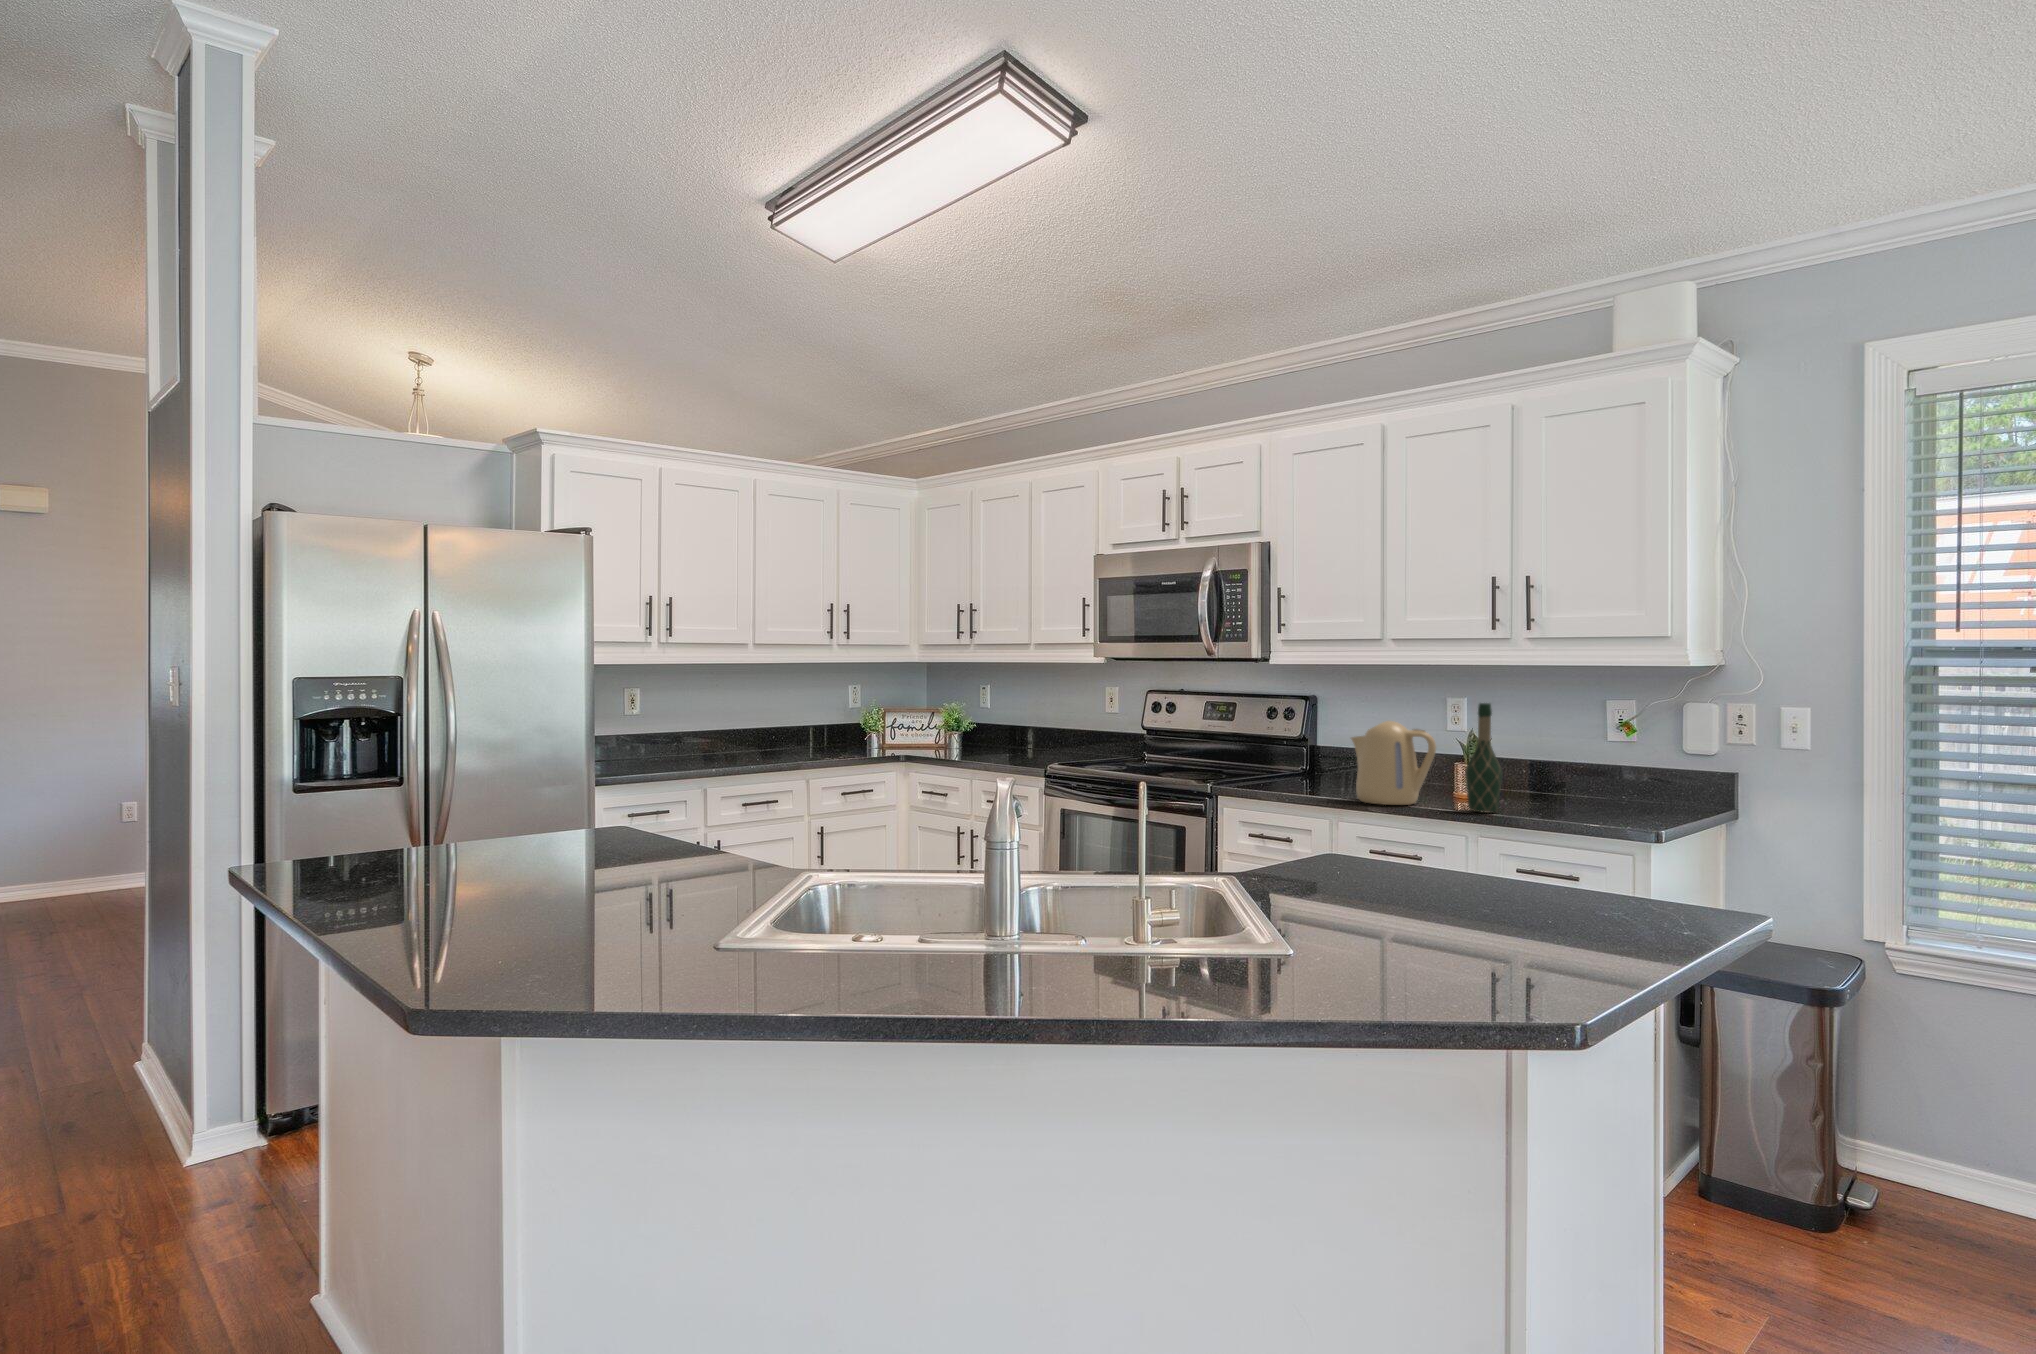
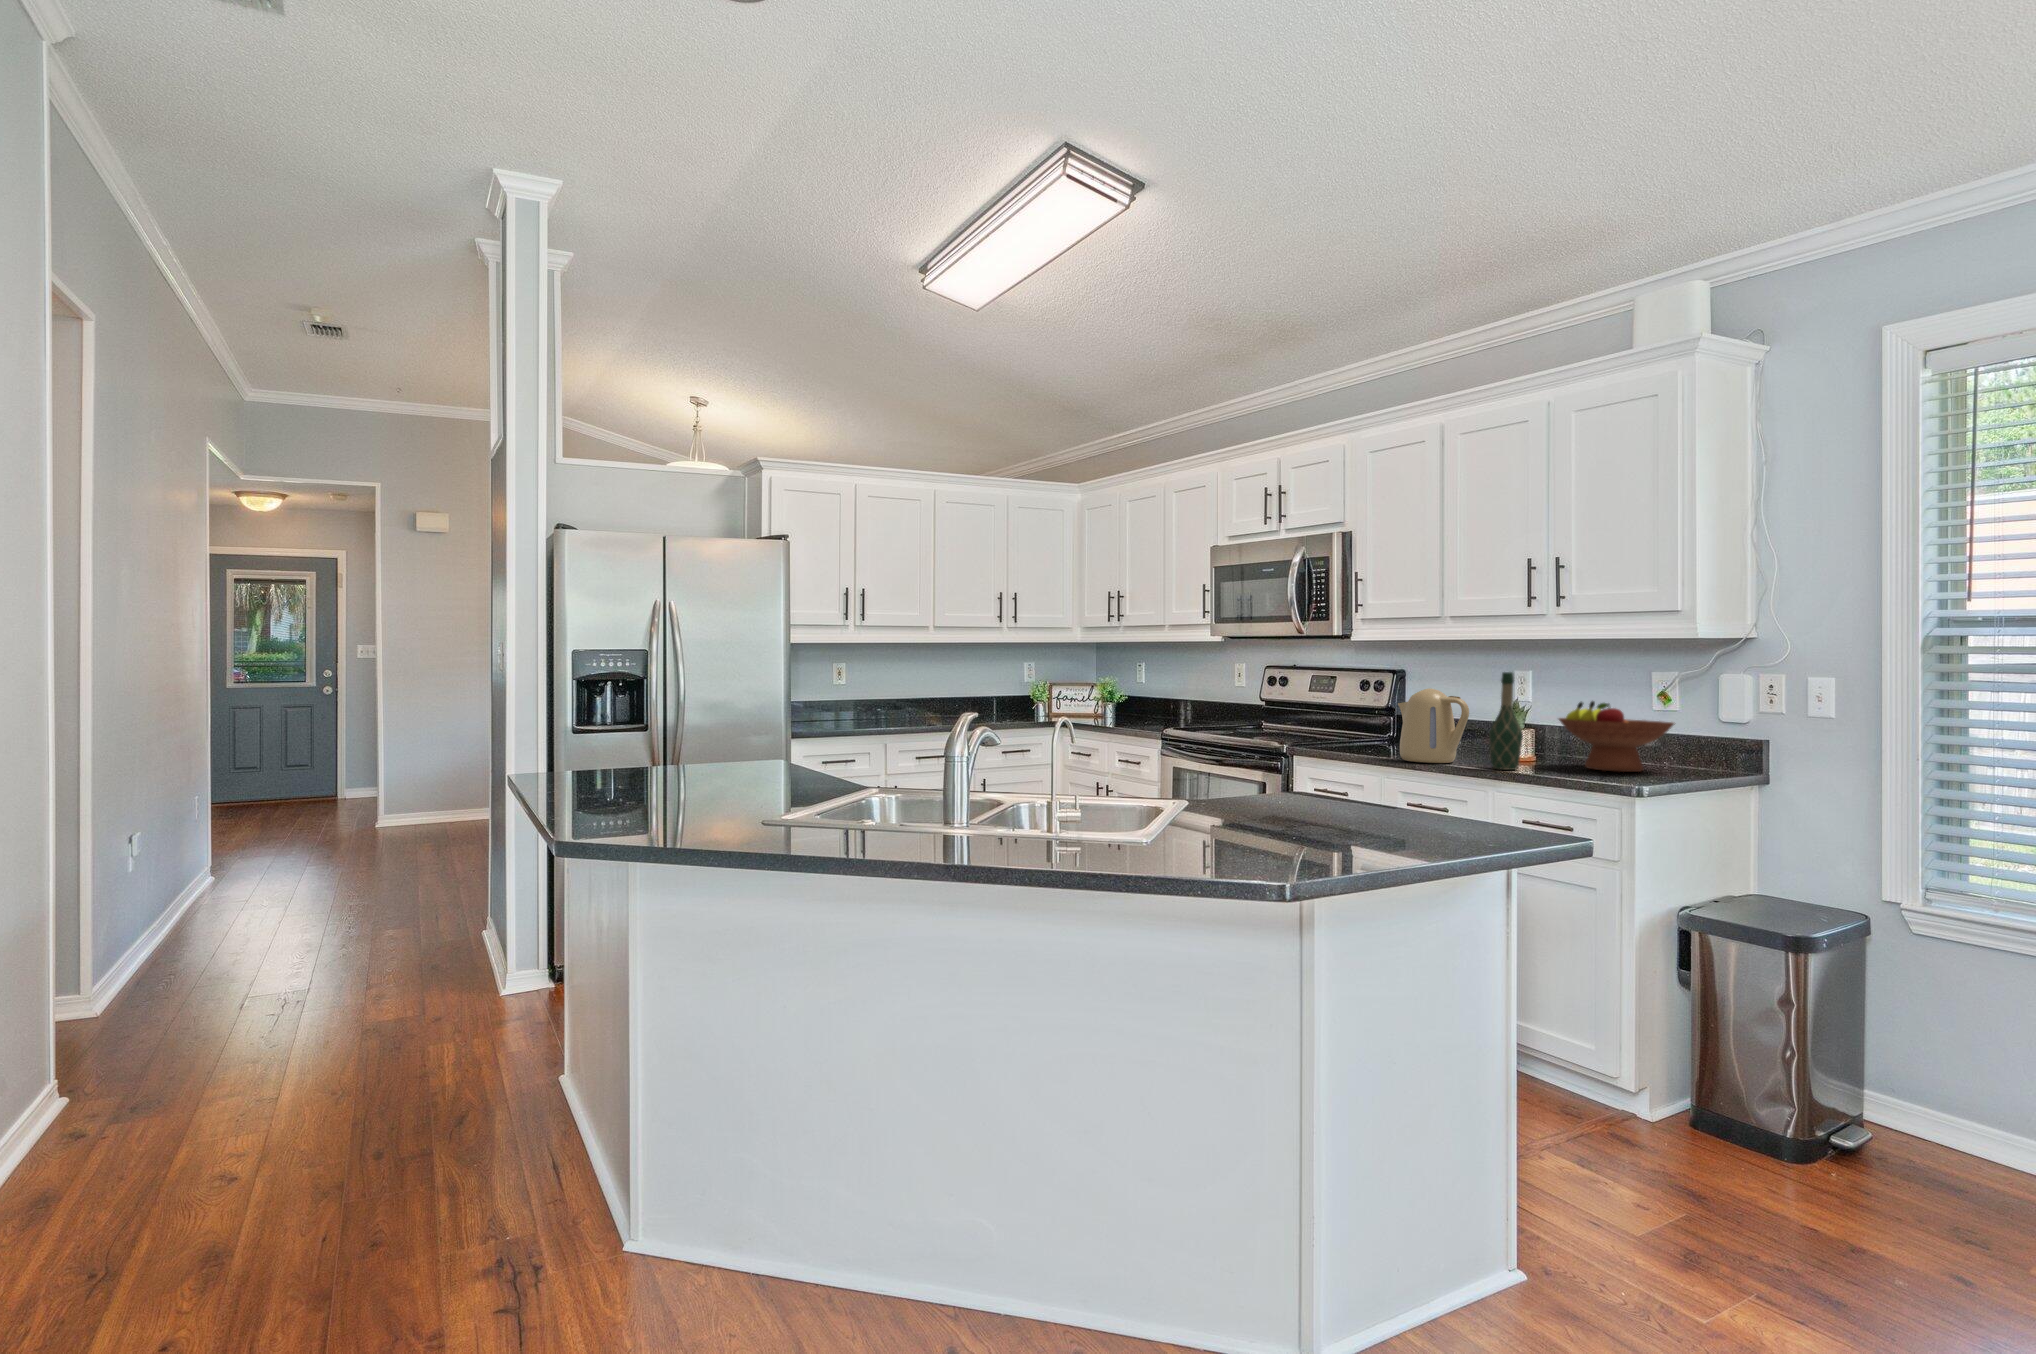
fruit bowl: none [1526,734,1653,811] -> present [1559,701,1675,772]

